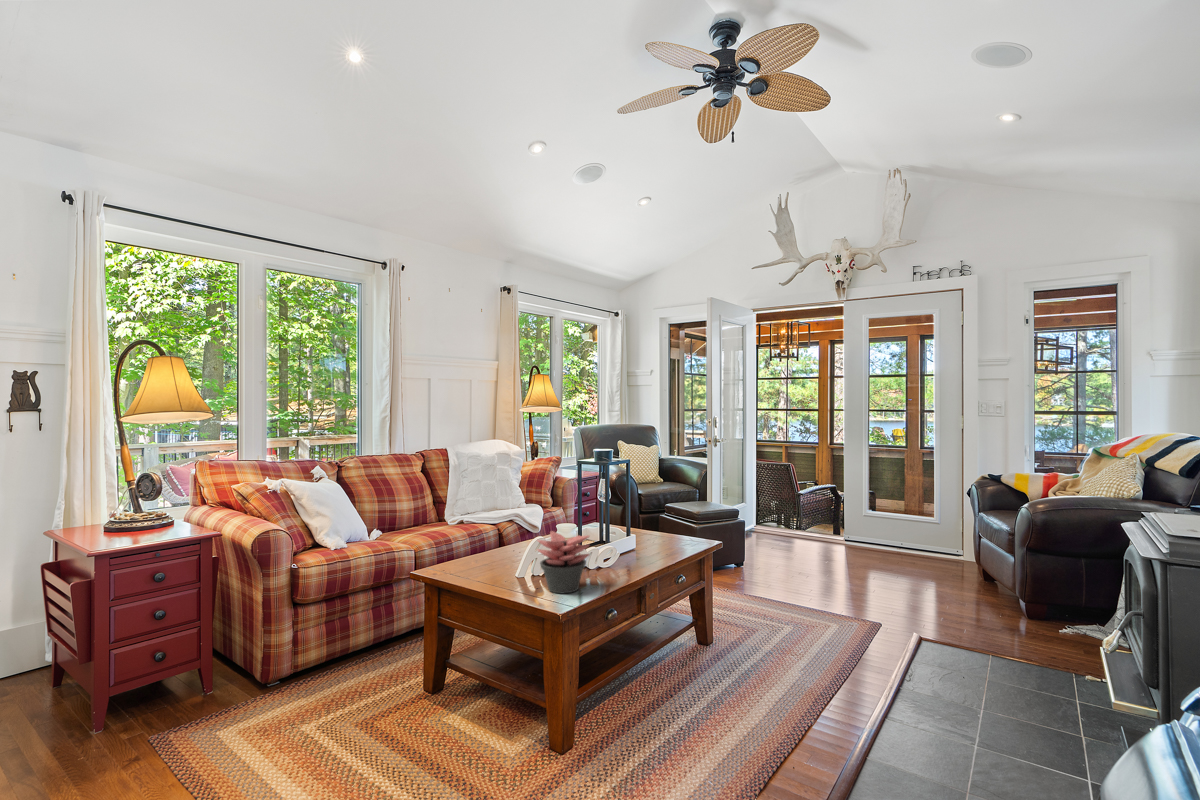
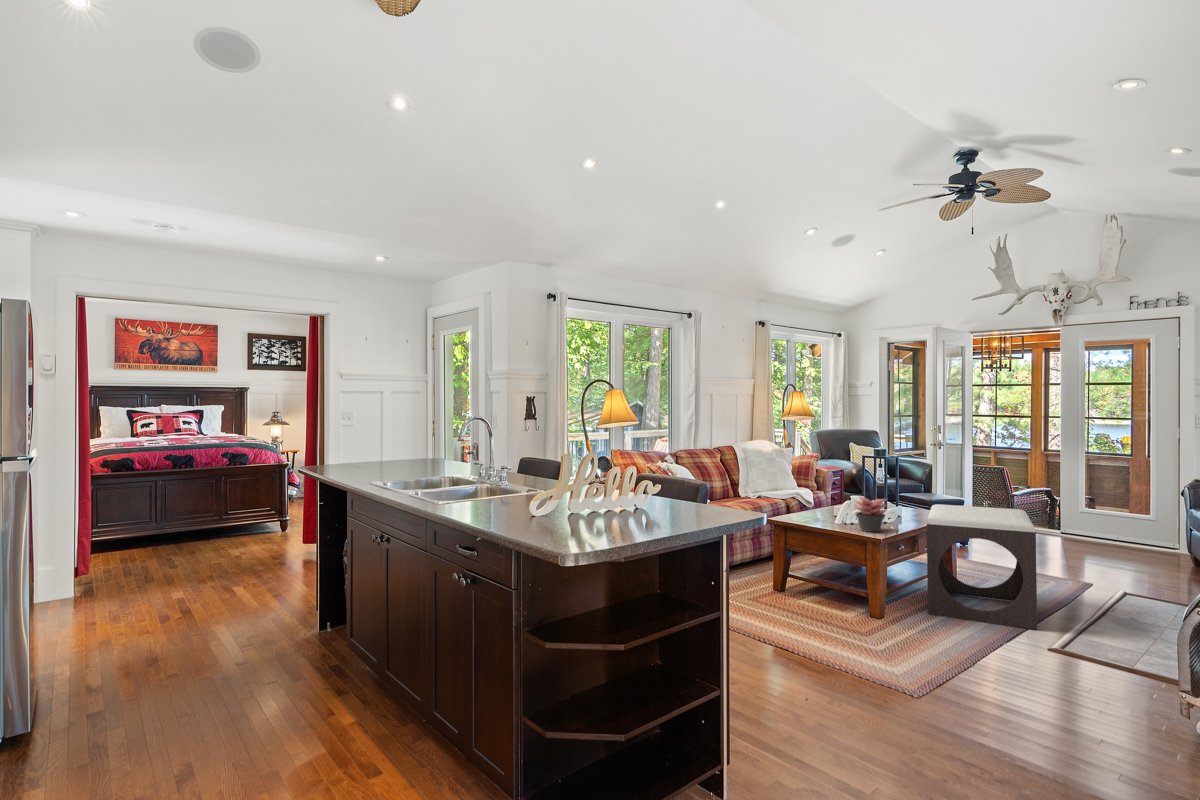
footstool: none [649,533,805,741] -> present [927,504,1037,630]

